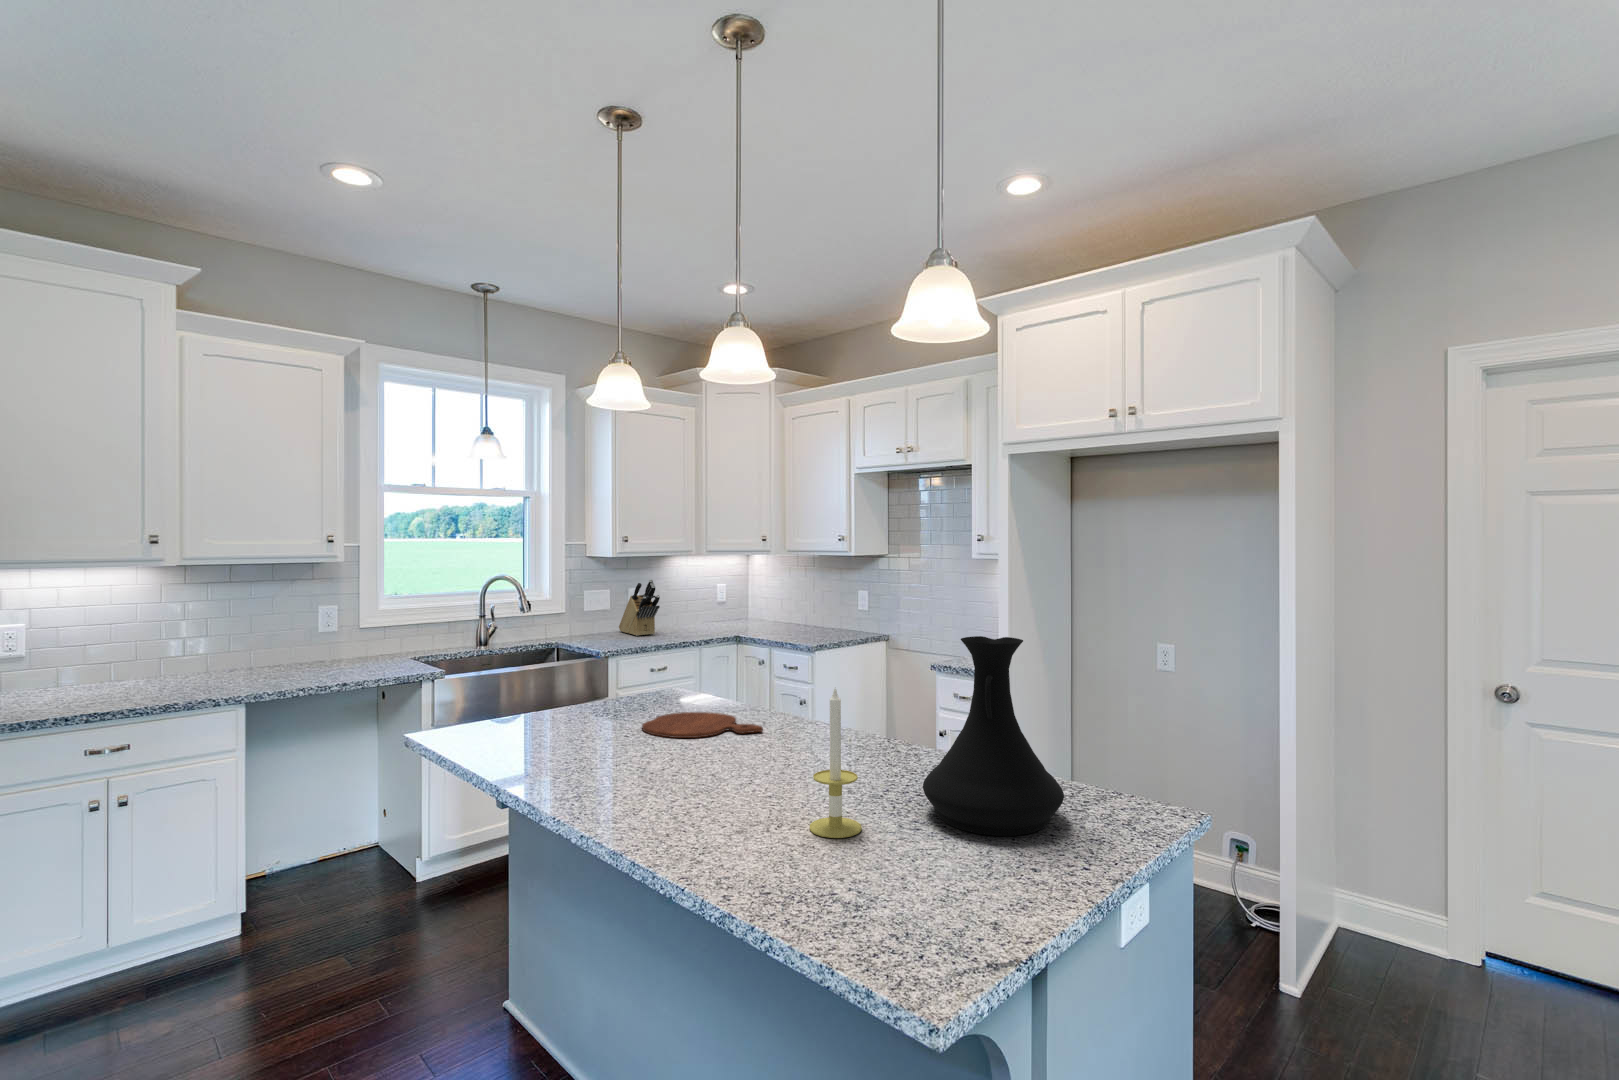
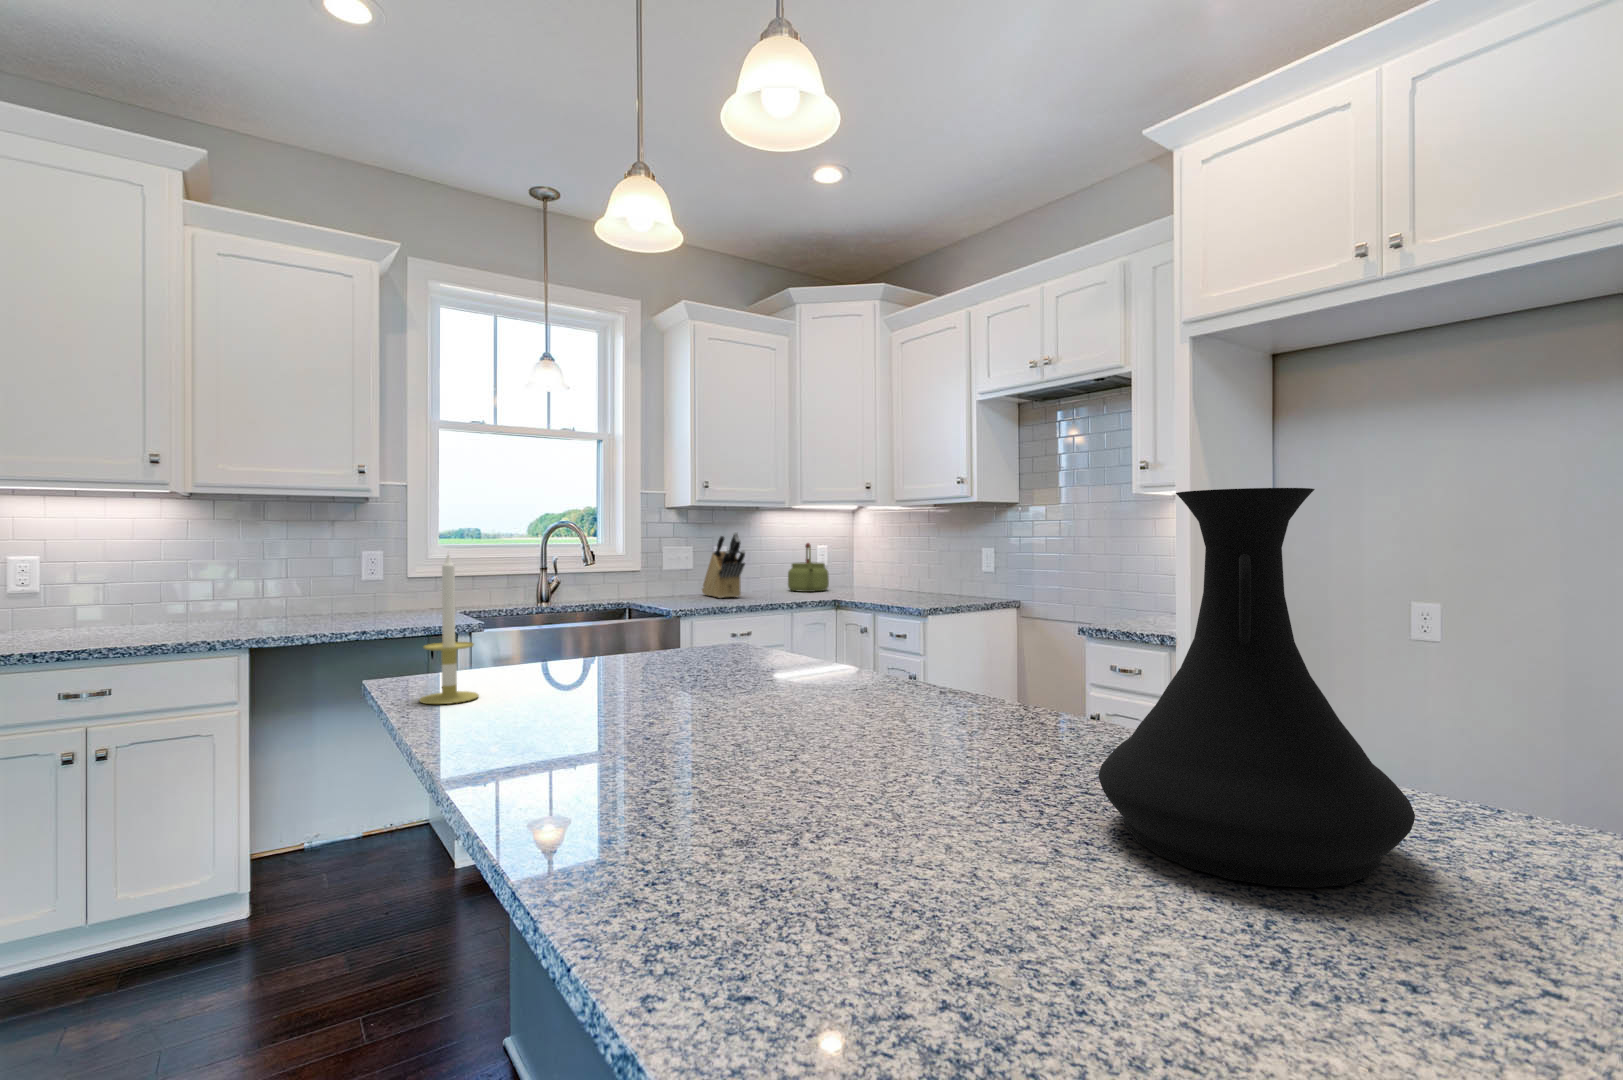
kettle: none [692,584,728,626] -> present [788,543,829,592]
candle: present [810,689,862,838] -> present [419,555,479,704]
cutting board: present [642,712,763,738] -> none [667,667,836,697]

